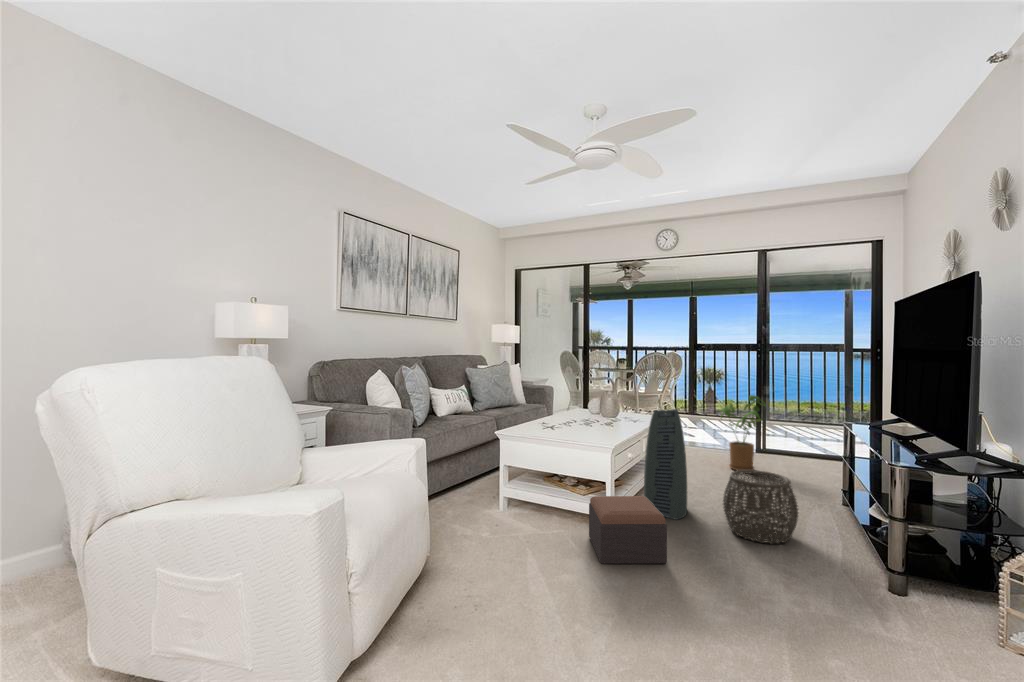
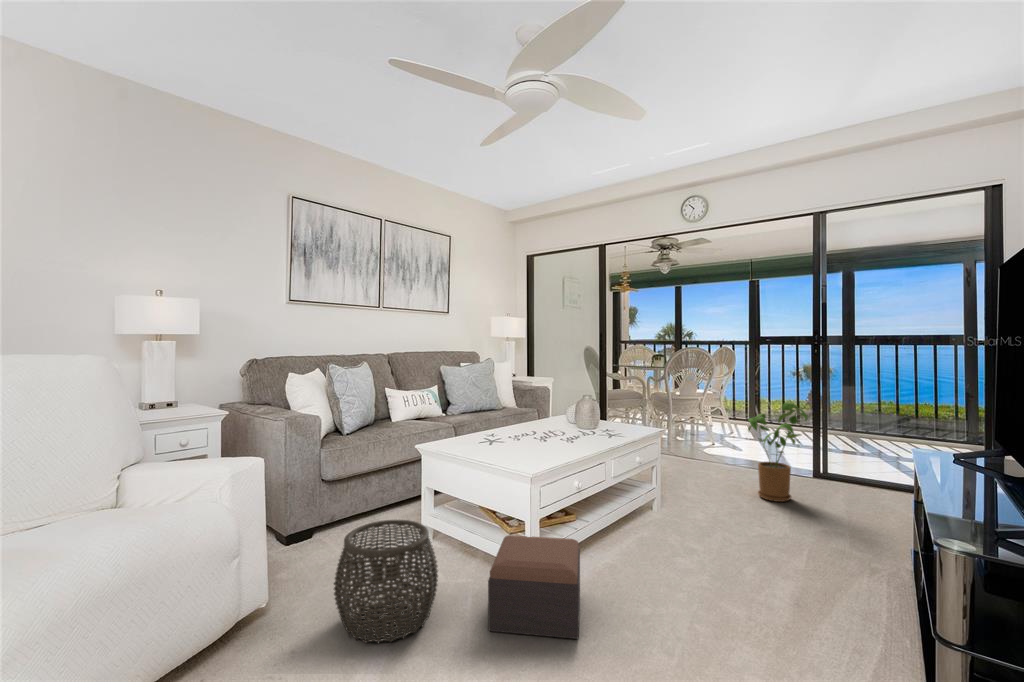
air purifier: present [644,409,687,520] -> none [602,422,662,569]
woven basket: present [723,470,798,544] -> present [334,520,438,643]

